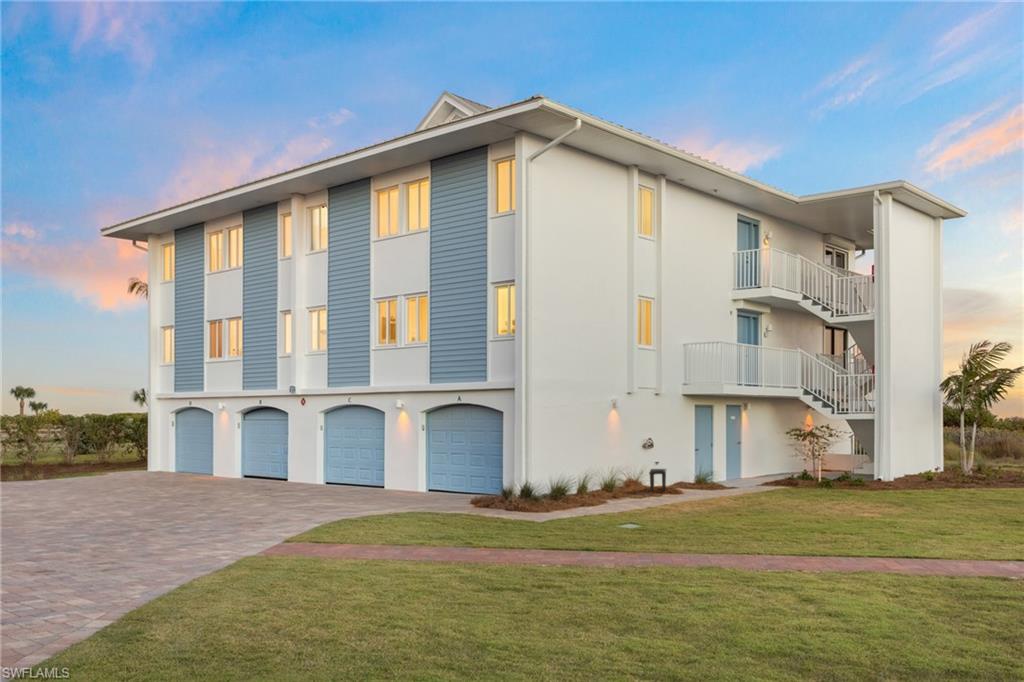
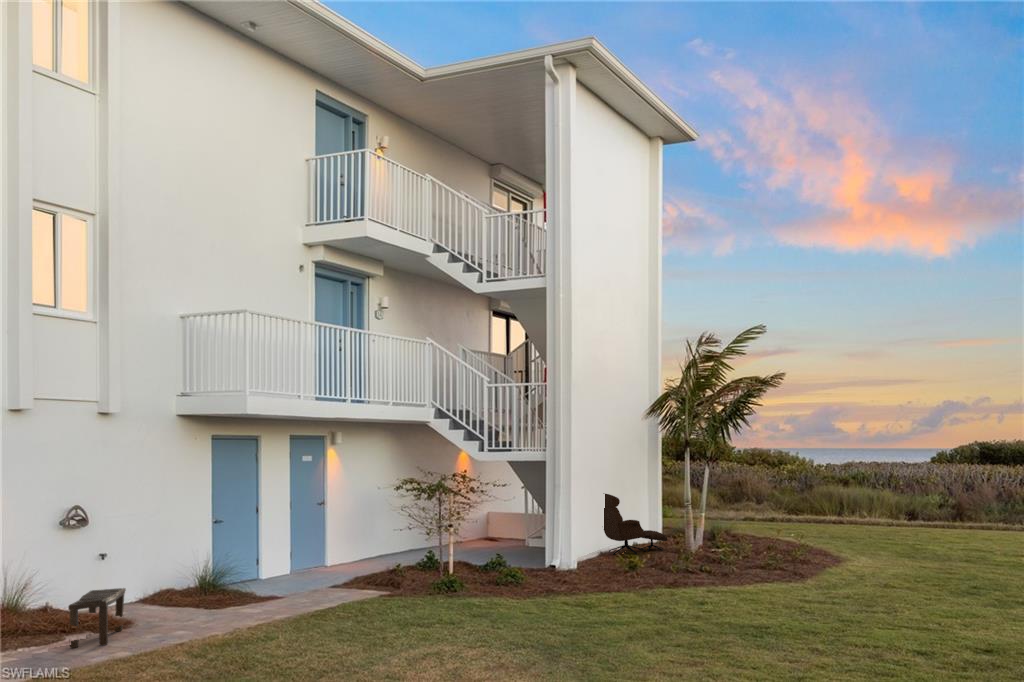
lounge chair: none [907,442,954,479] -> present [604,494,667,555]

